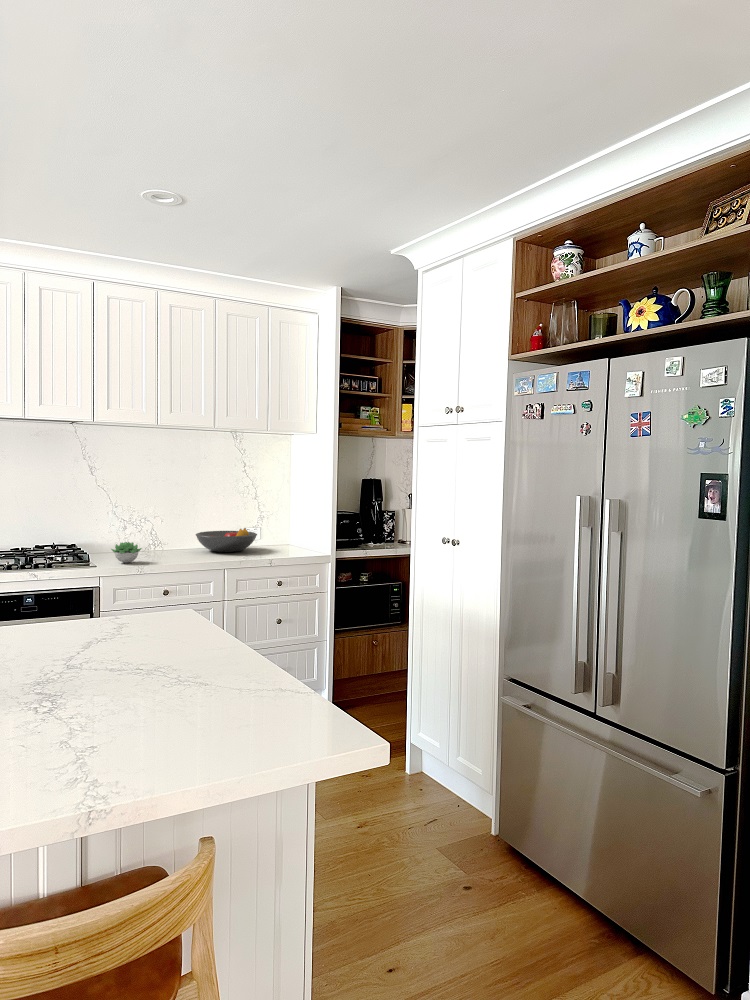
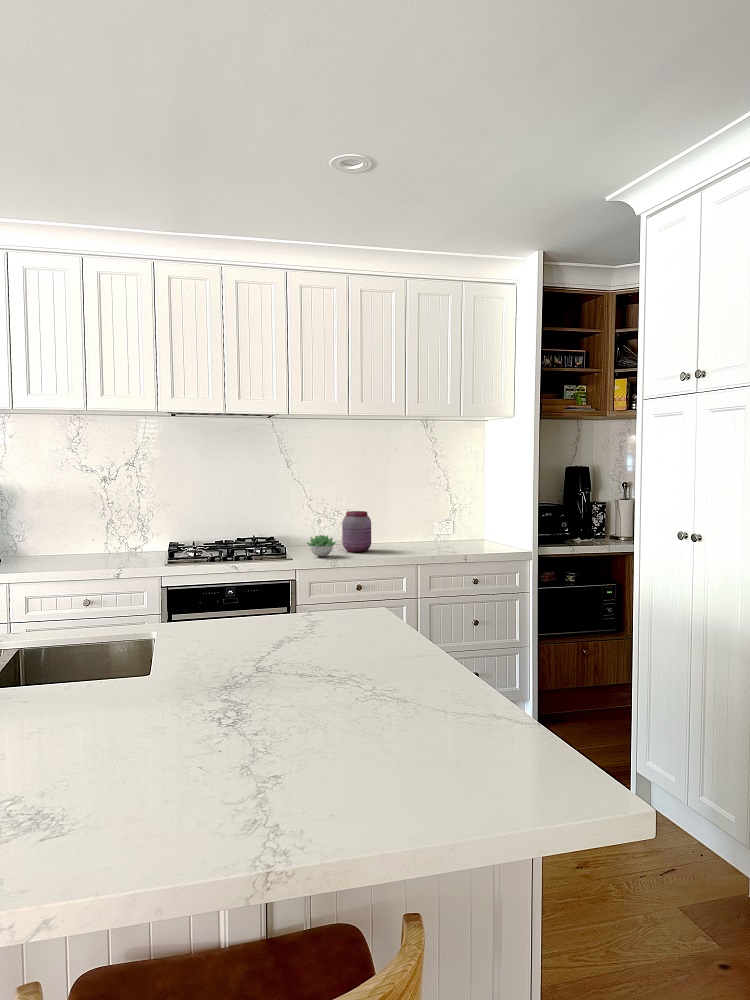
jar: none [148,519,177,558] -> present [342,511,371,552]
fruit bowl: present [196,528,257,552] -> none [390,521,454,546]

